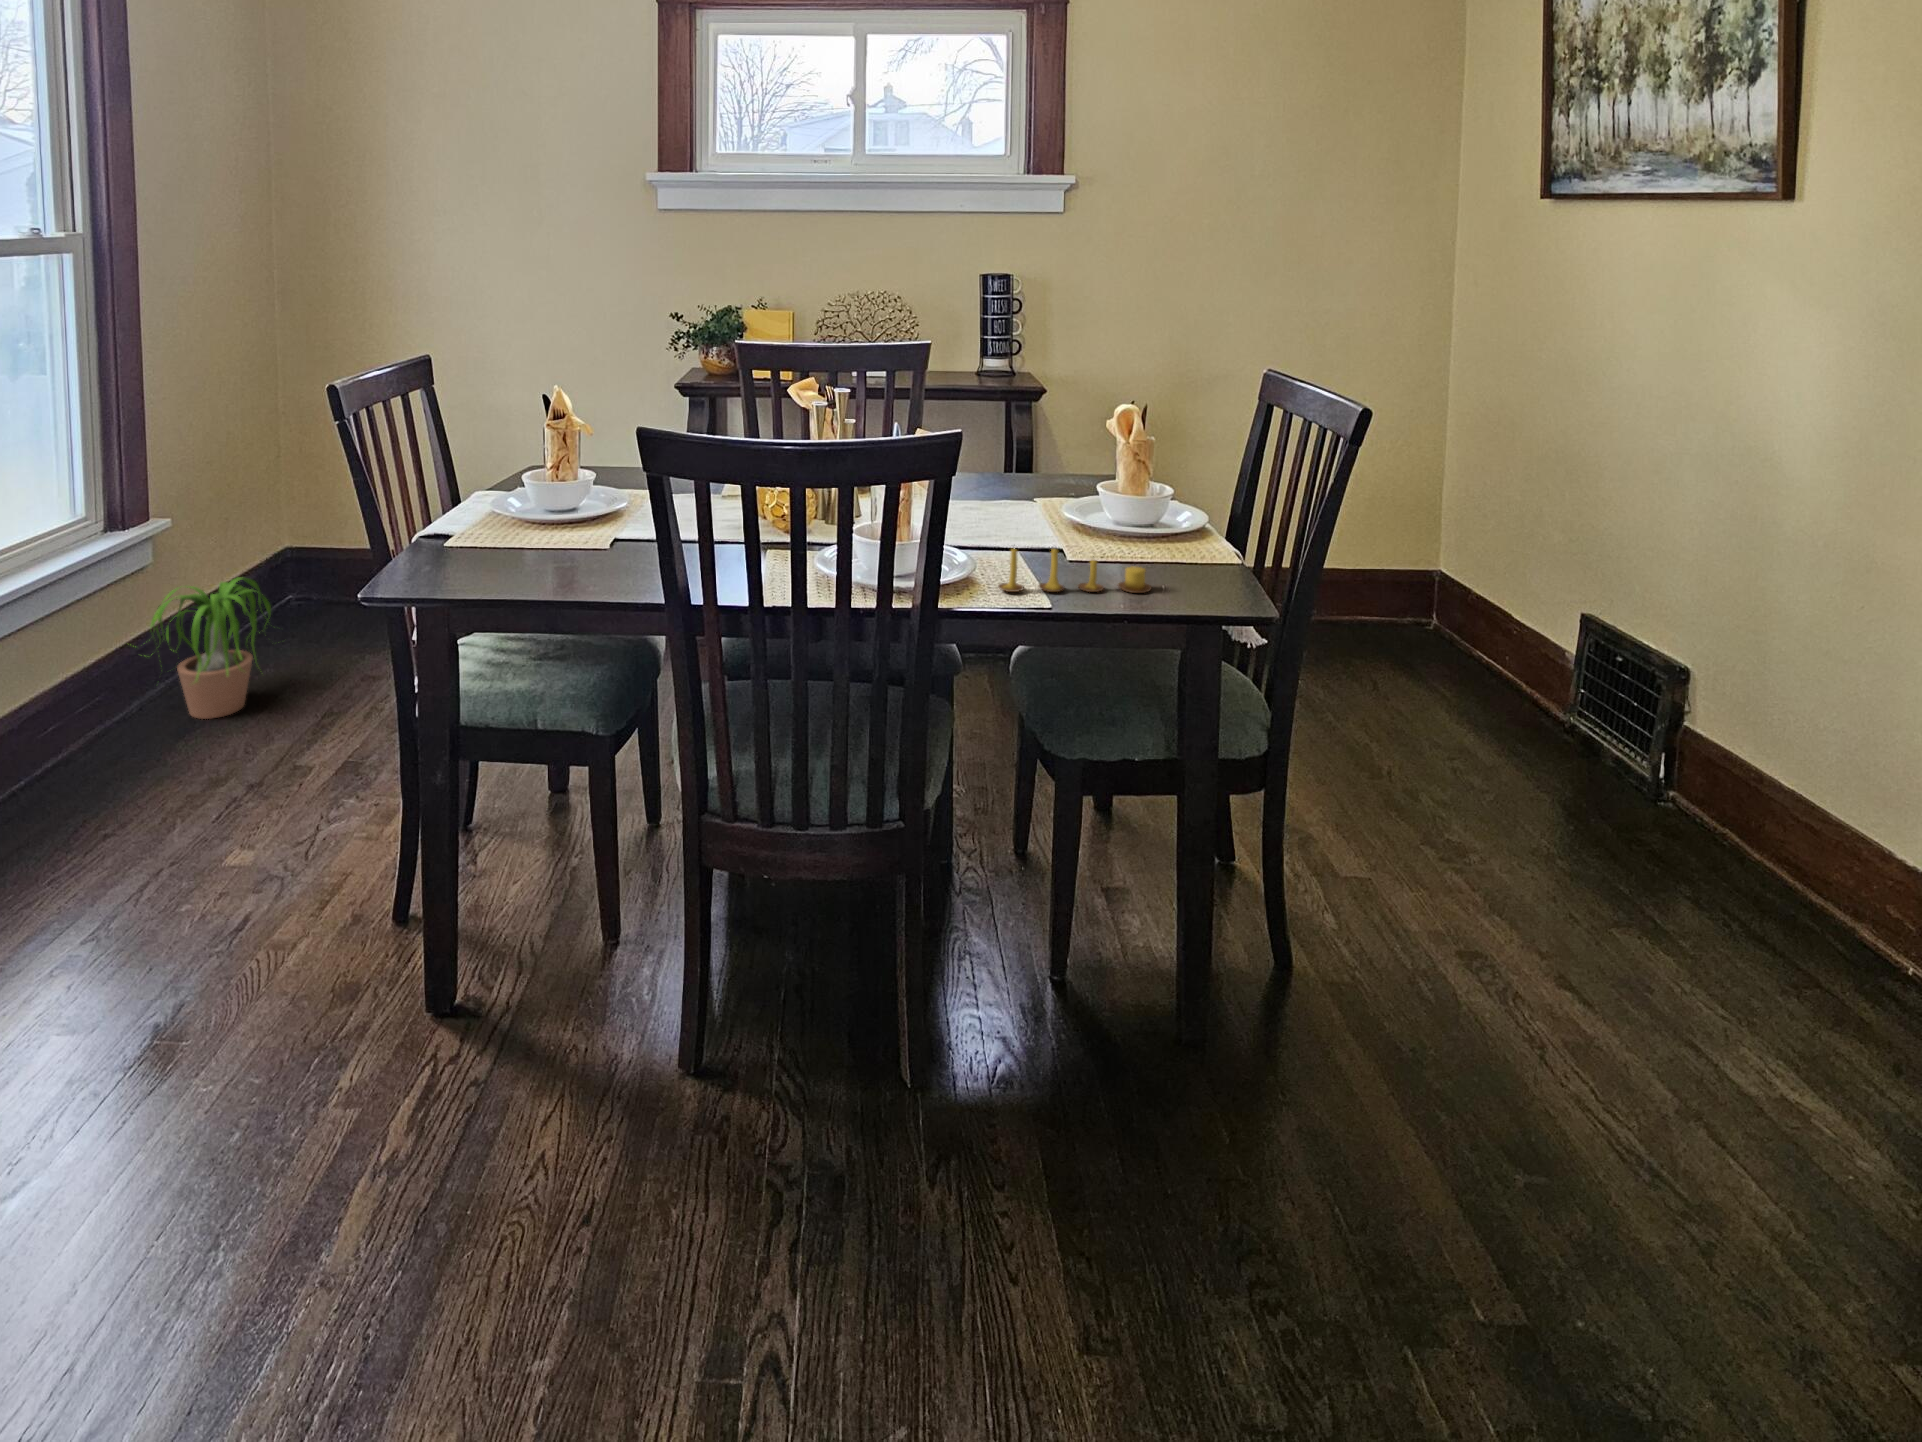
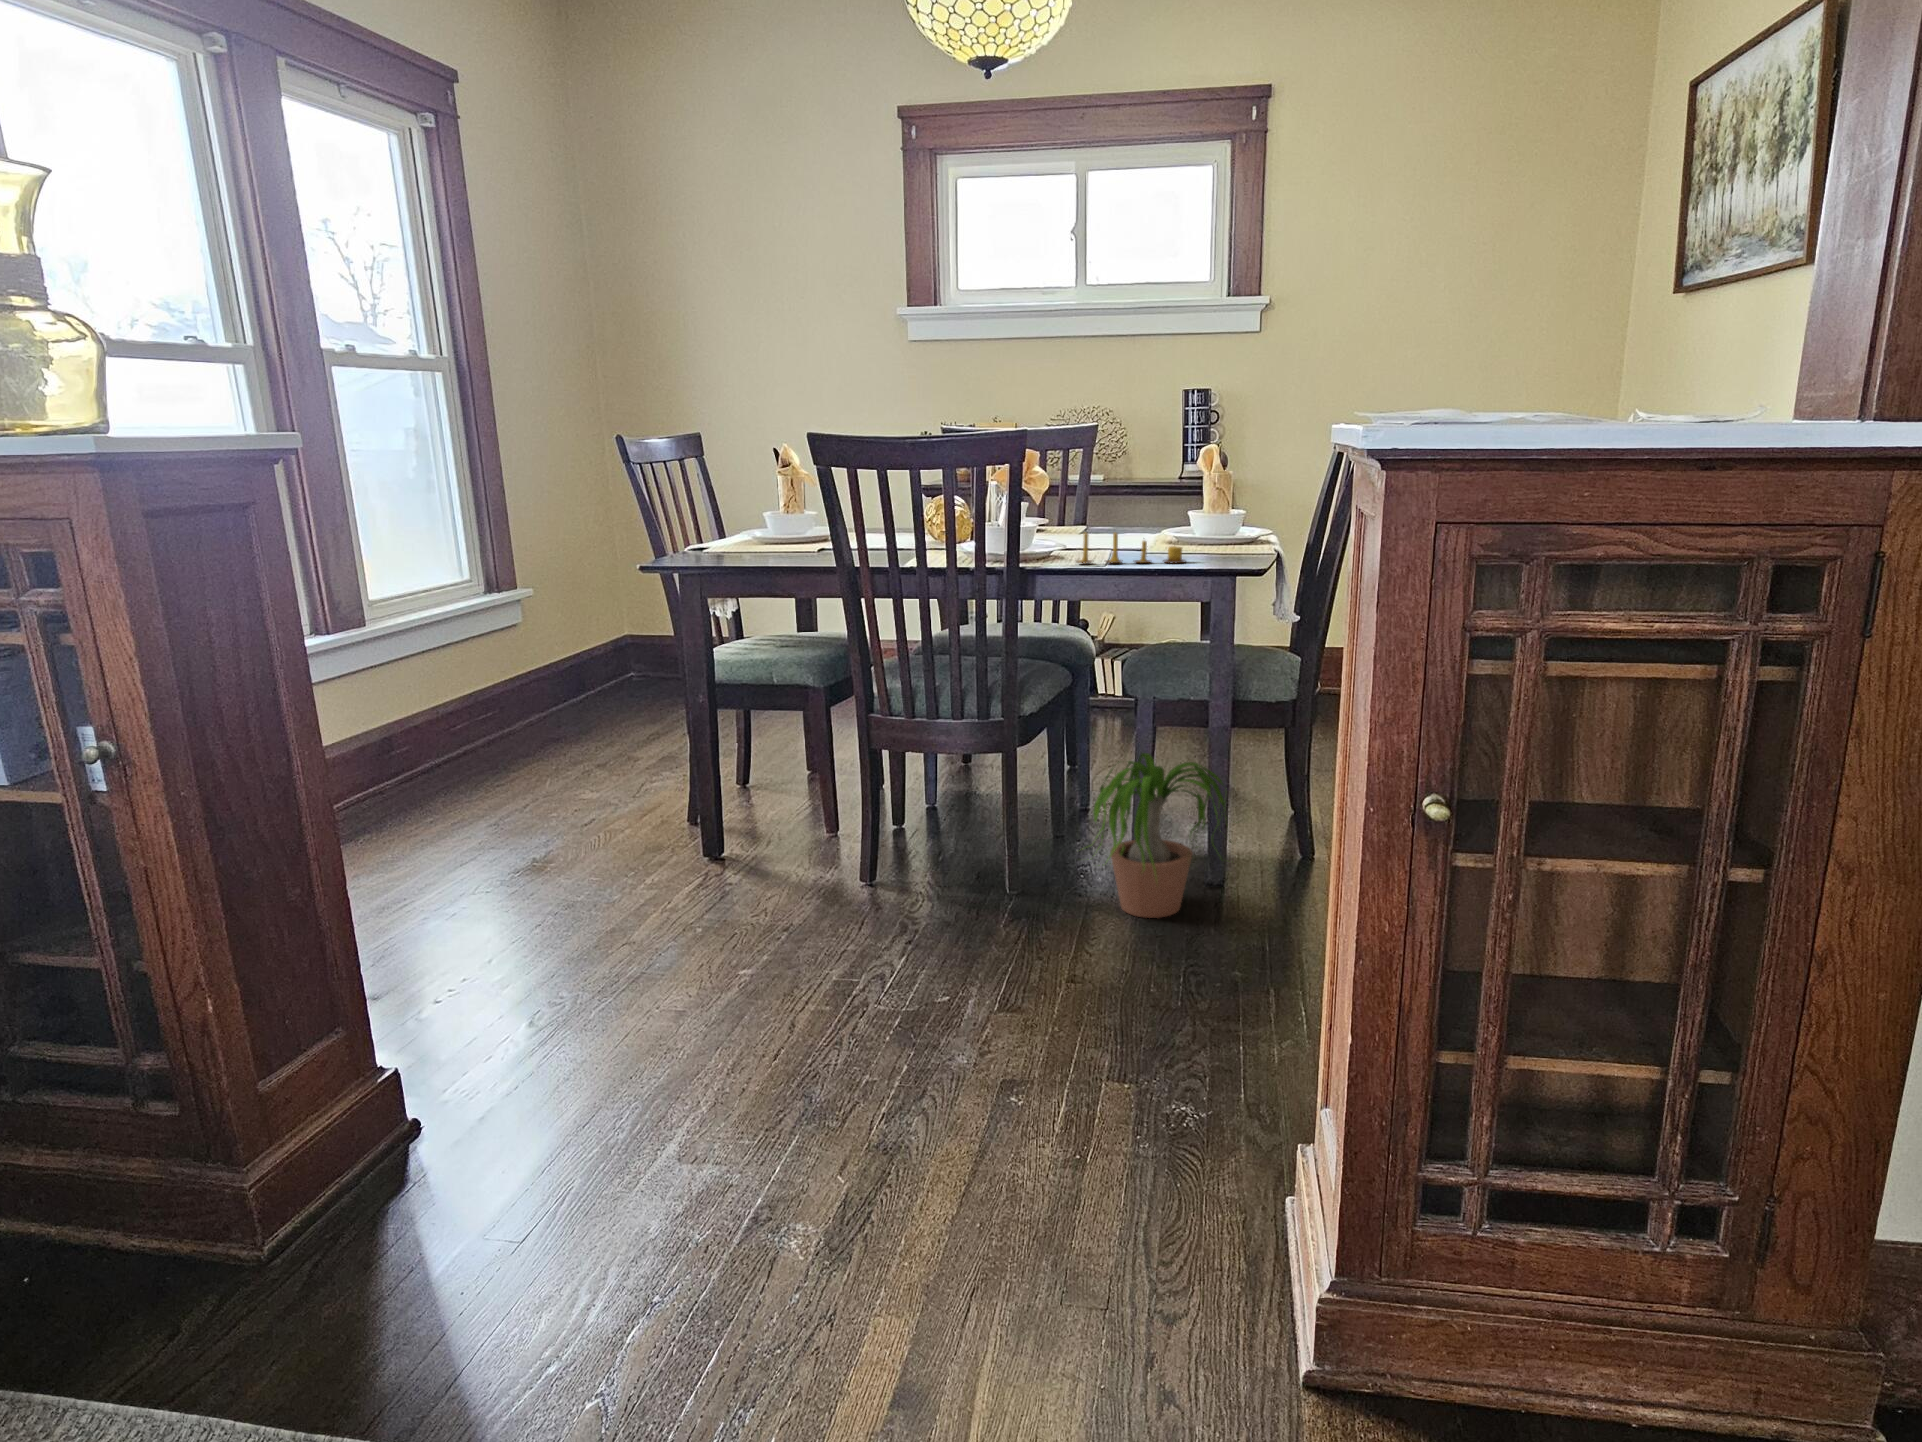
potted plant: present [151,577,271,719] -> present [1093,753,1225,918]

